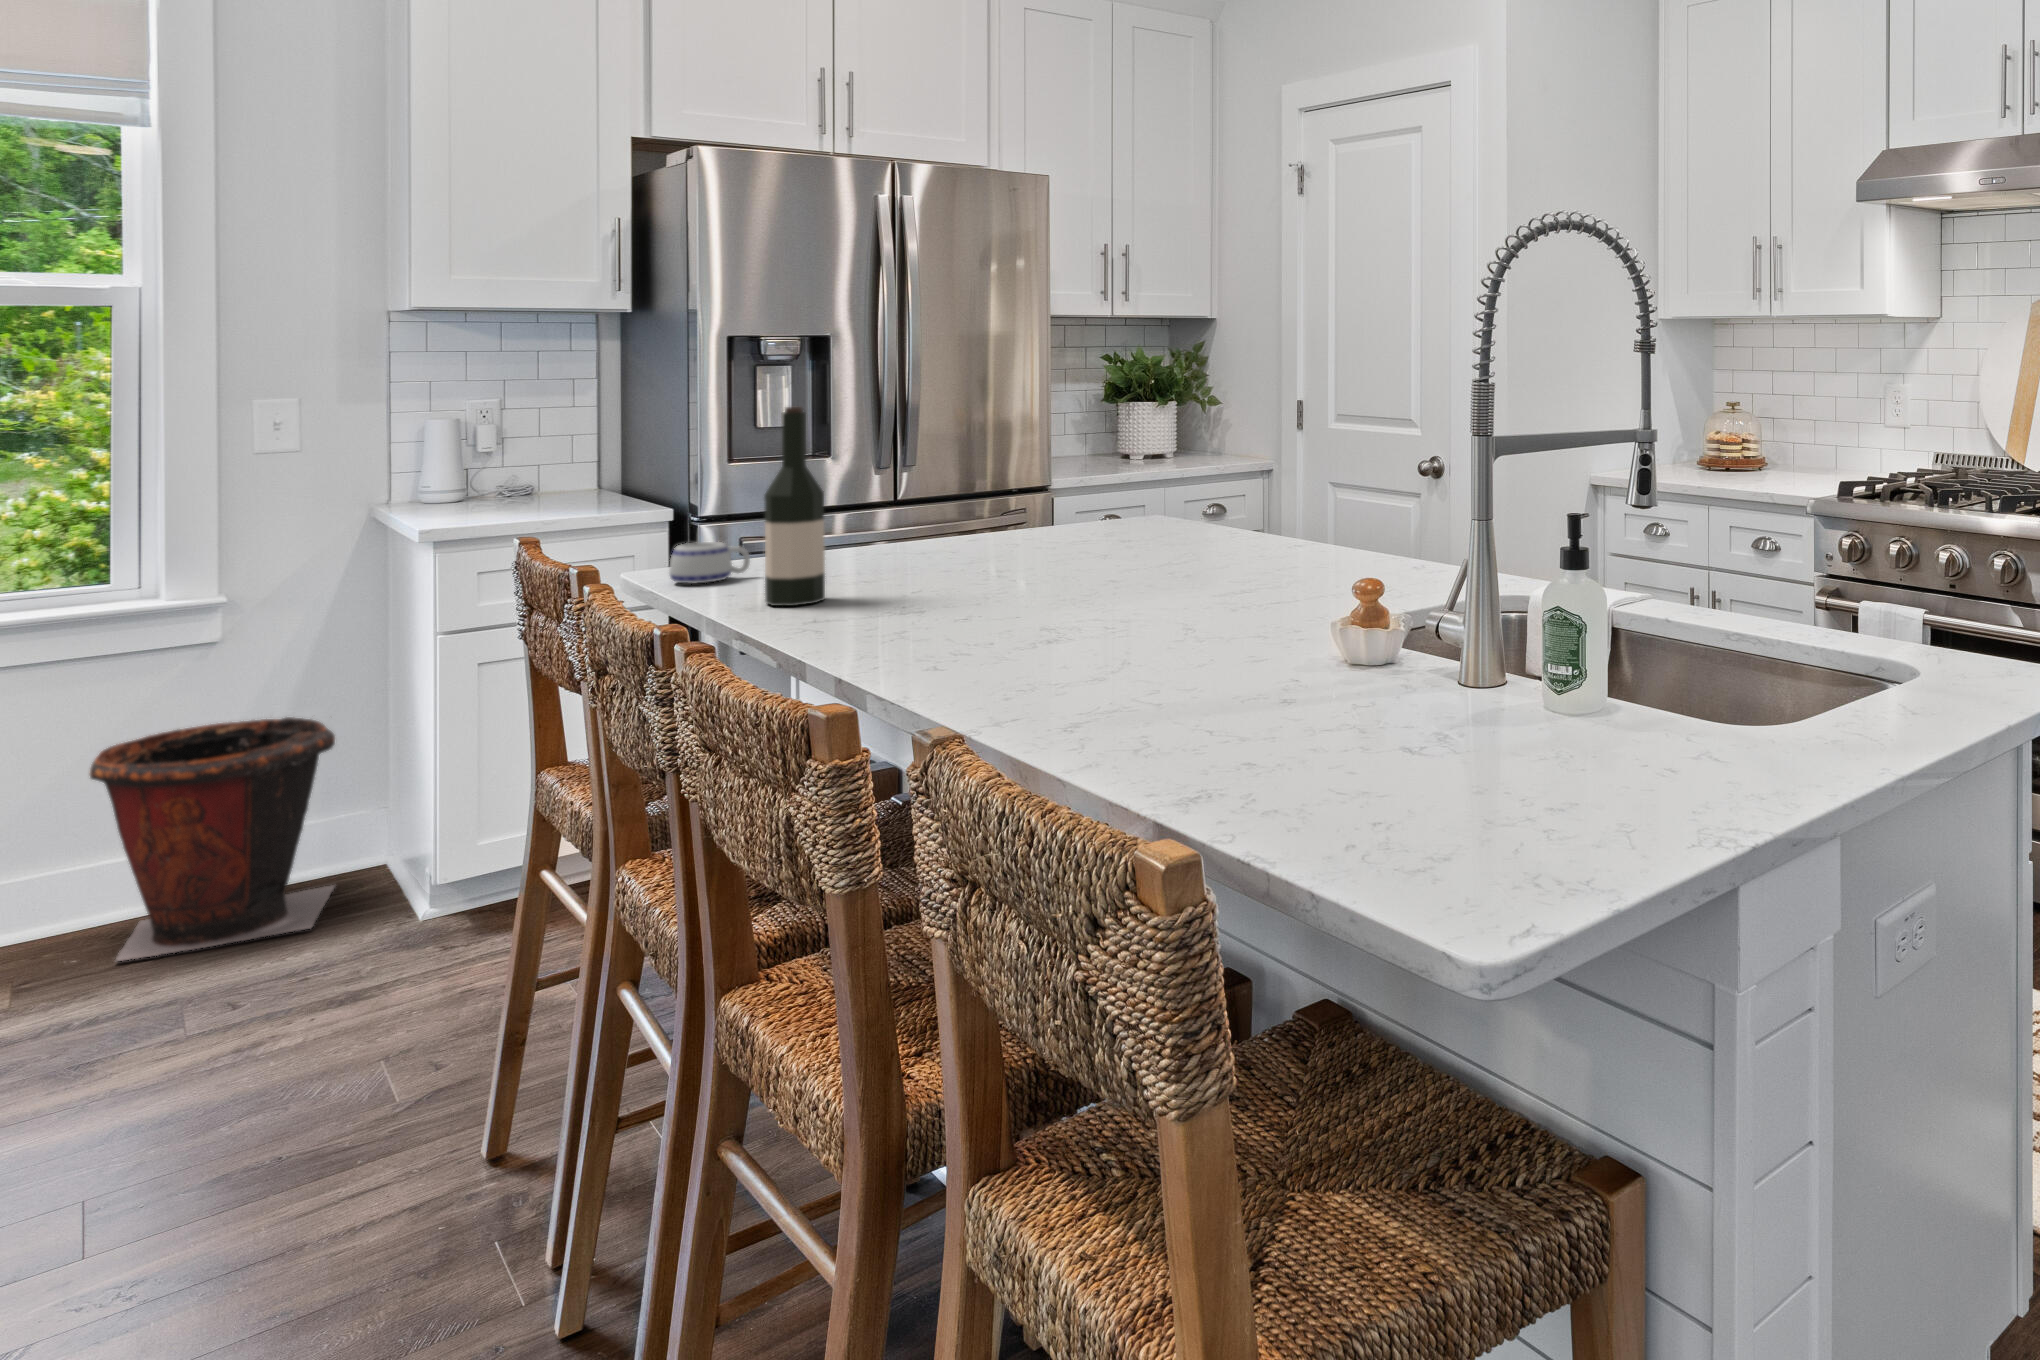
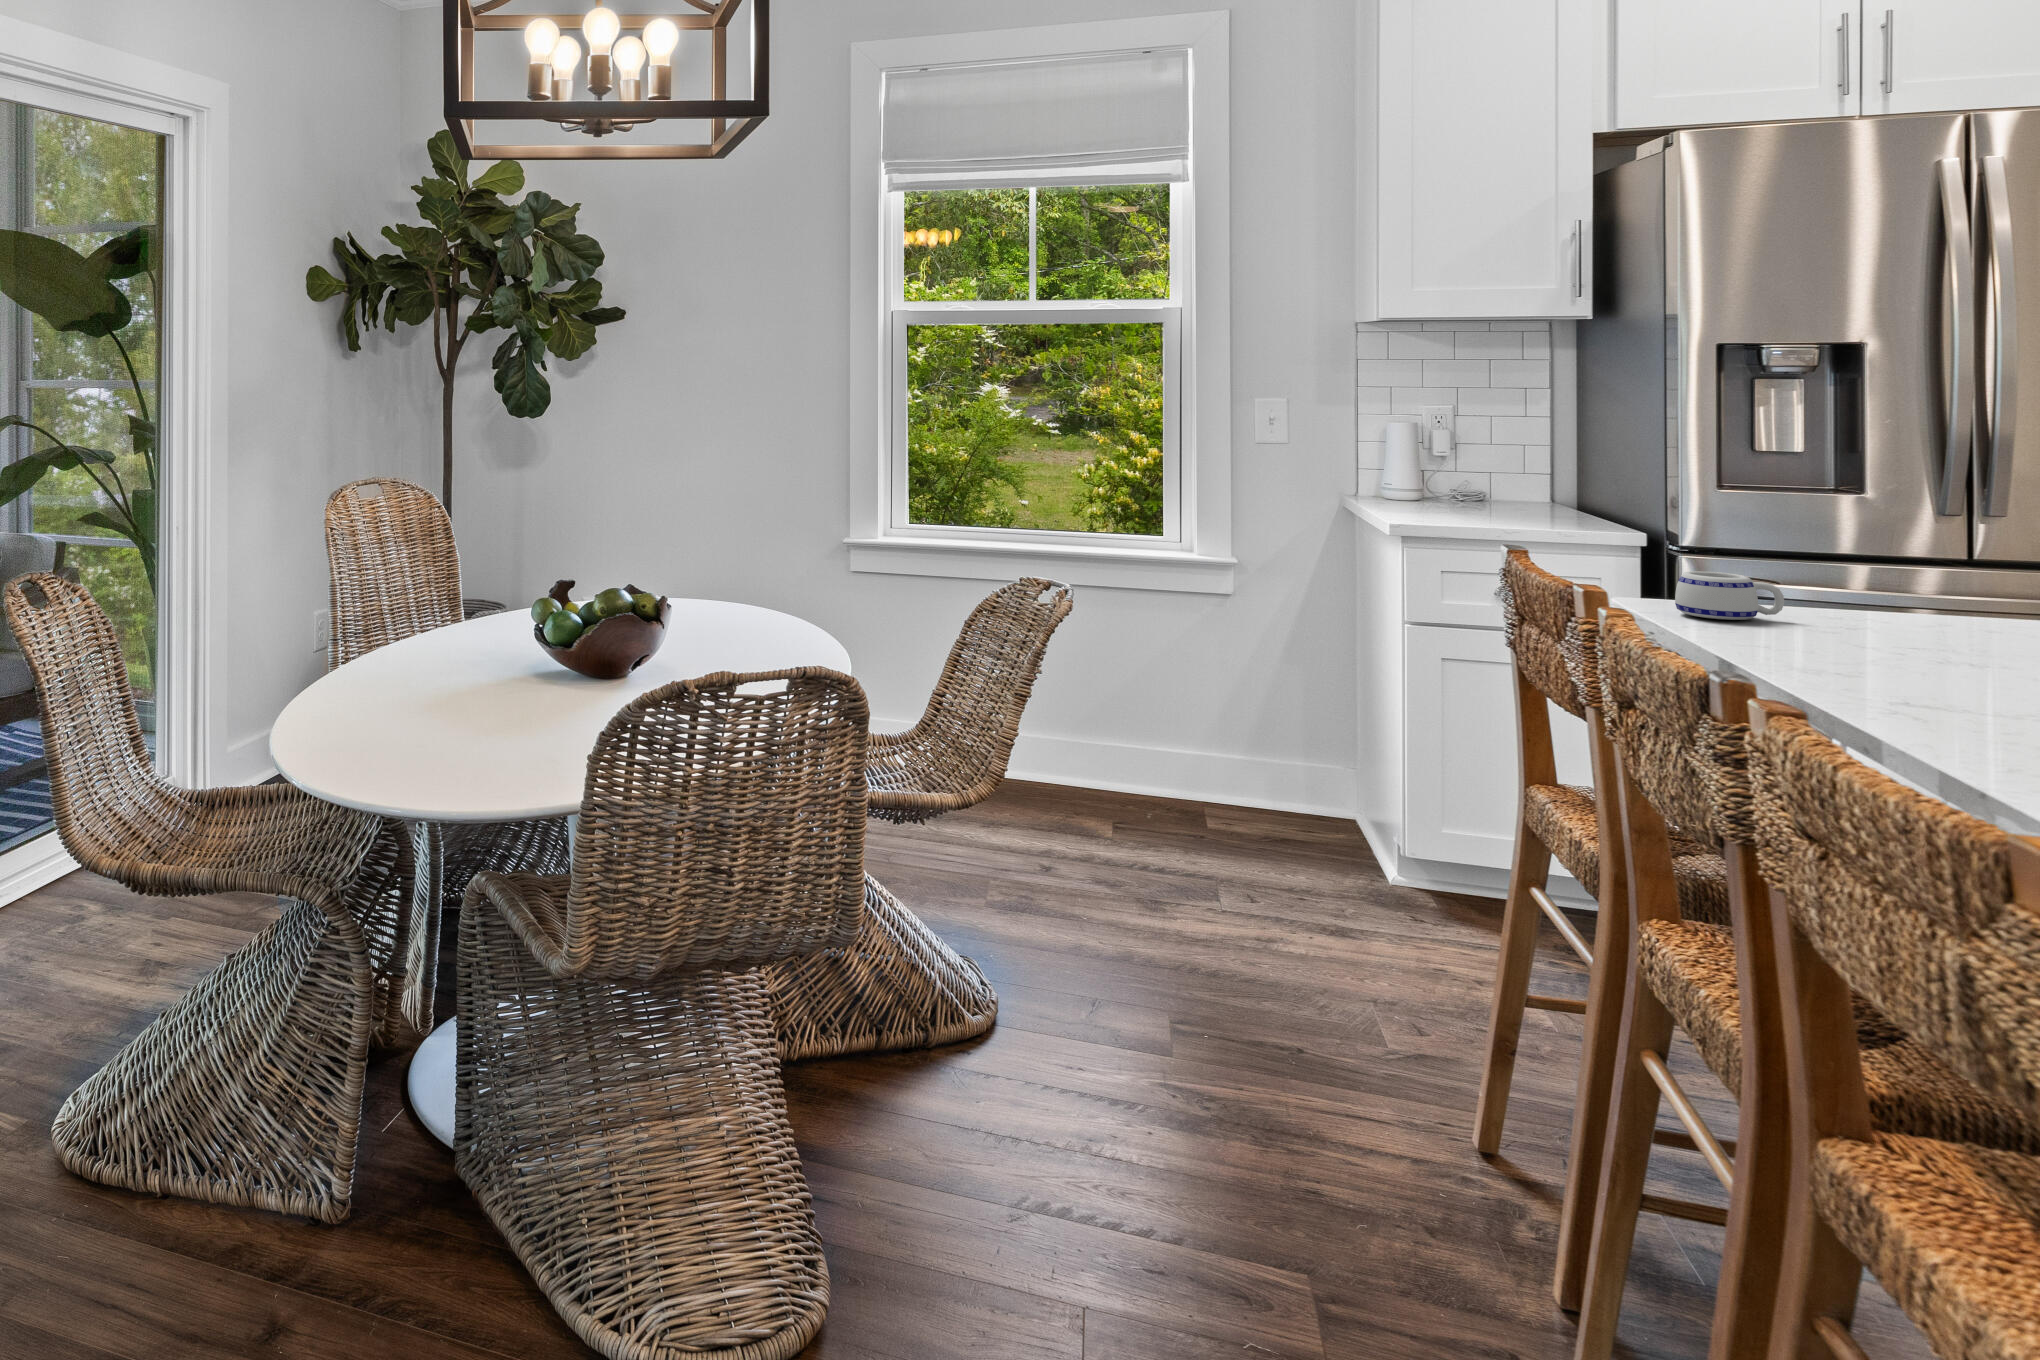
wine bottle: present [764,406,825,606] -> none [1819,420,1916,671]
waste bin: present [90,717,335,961] -> none [1144,661,1313,855]

